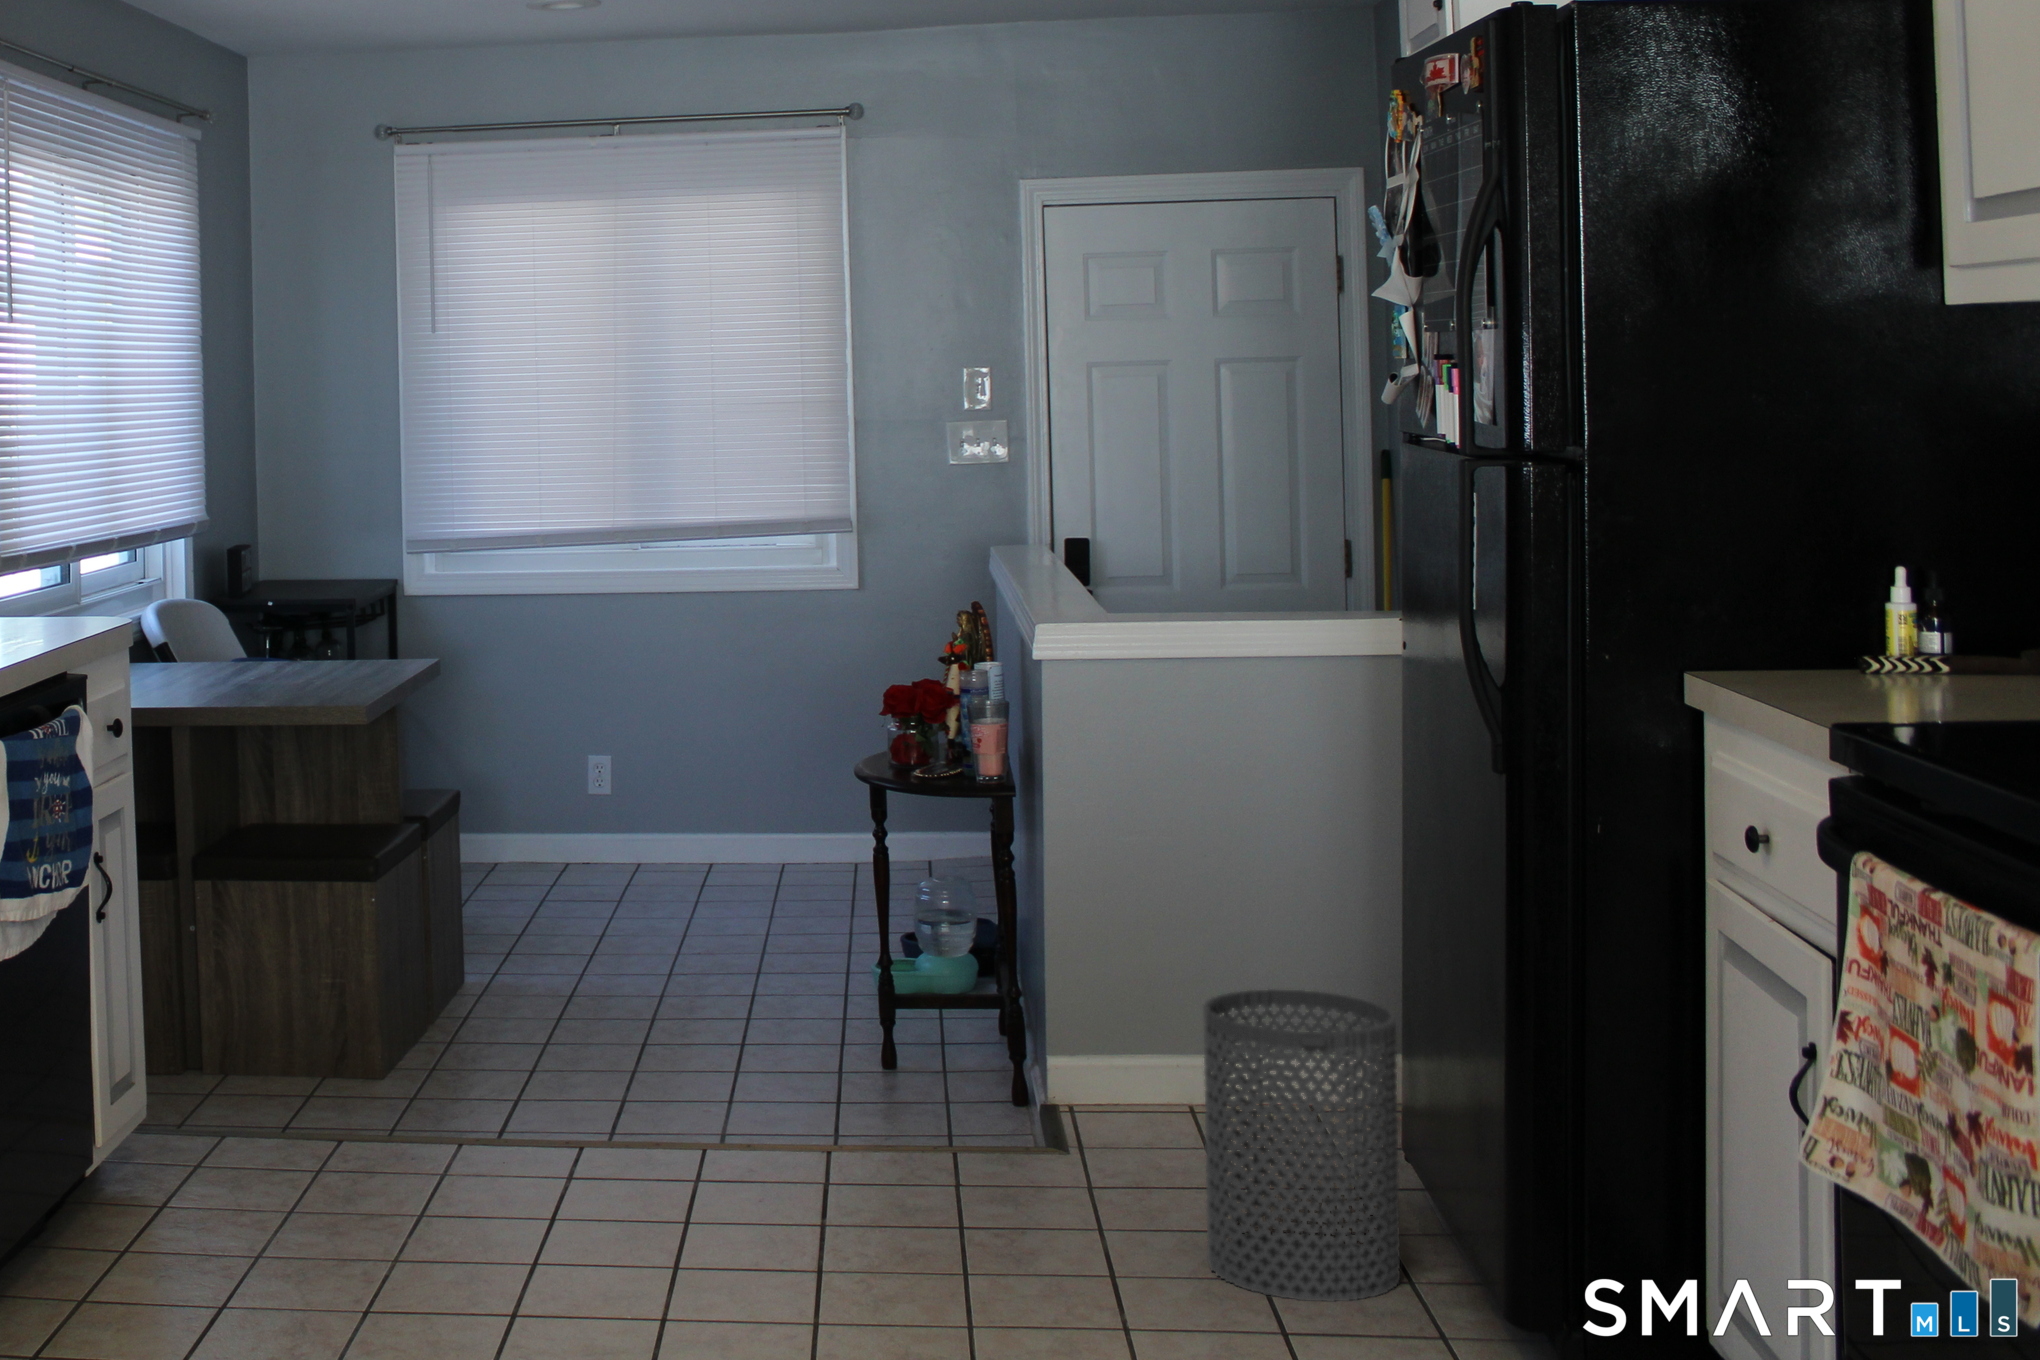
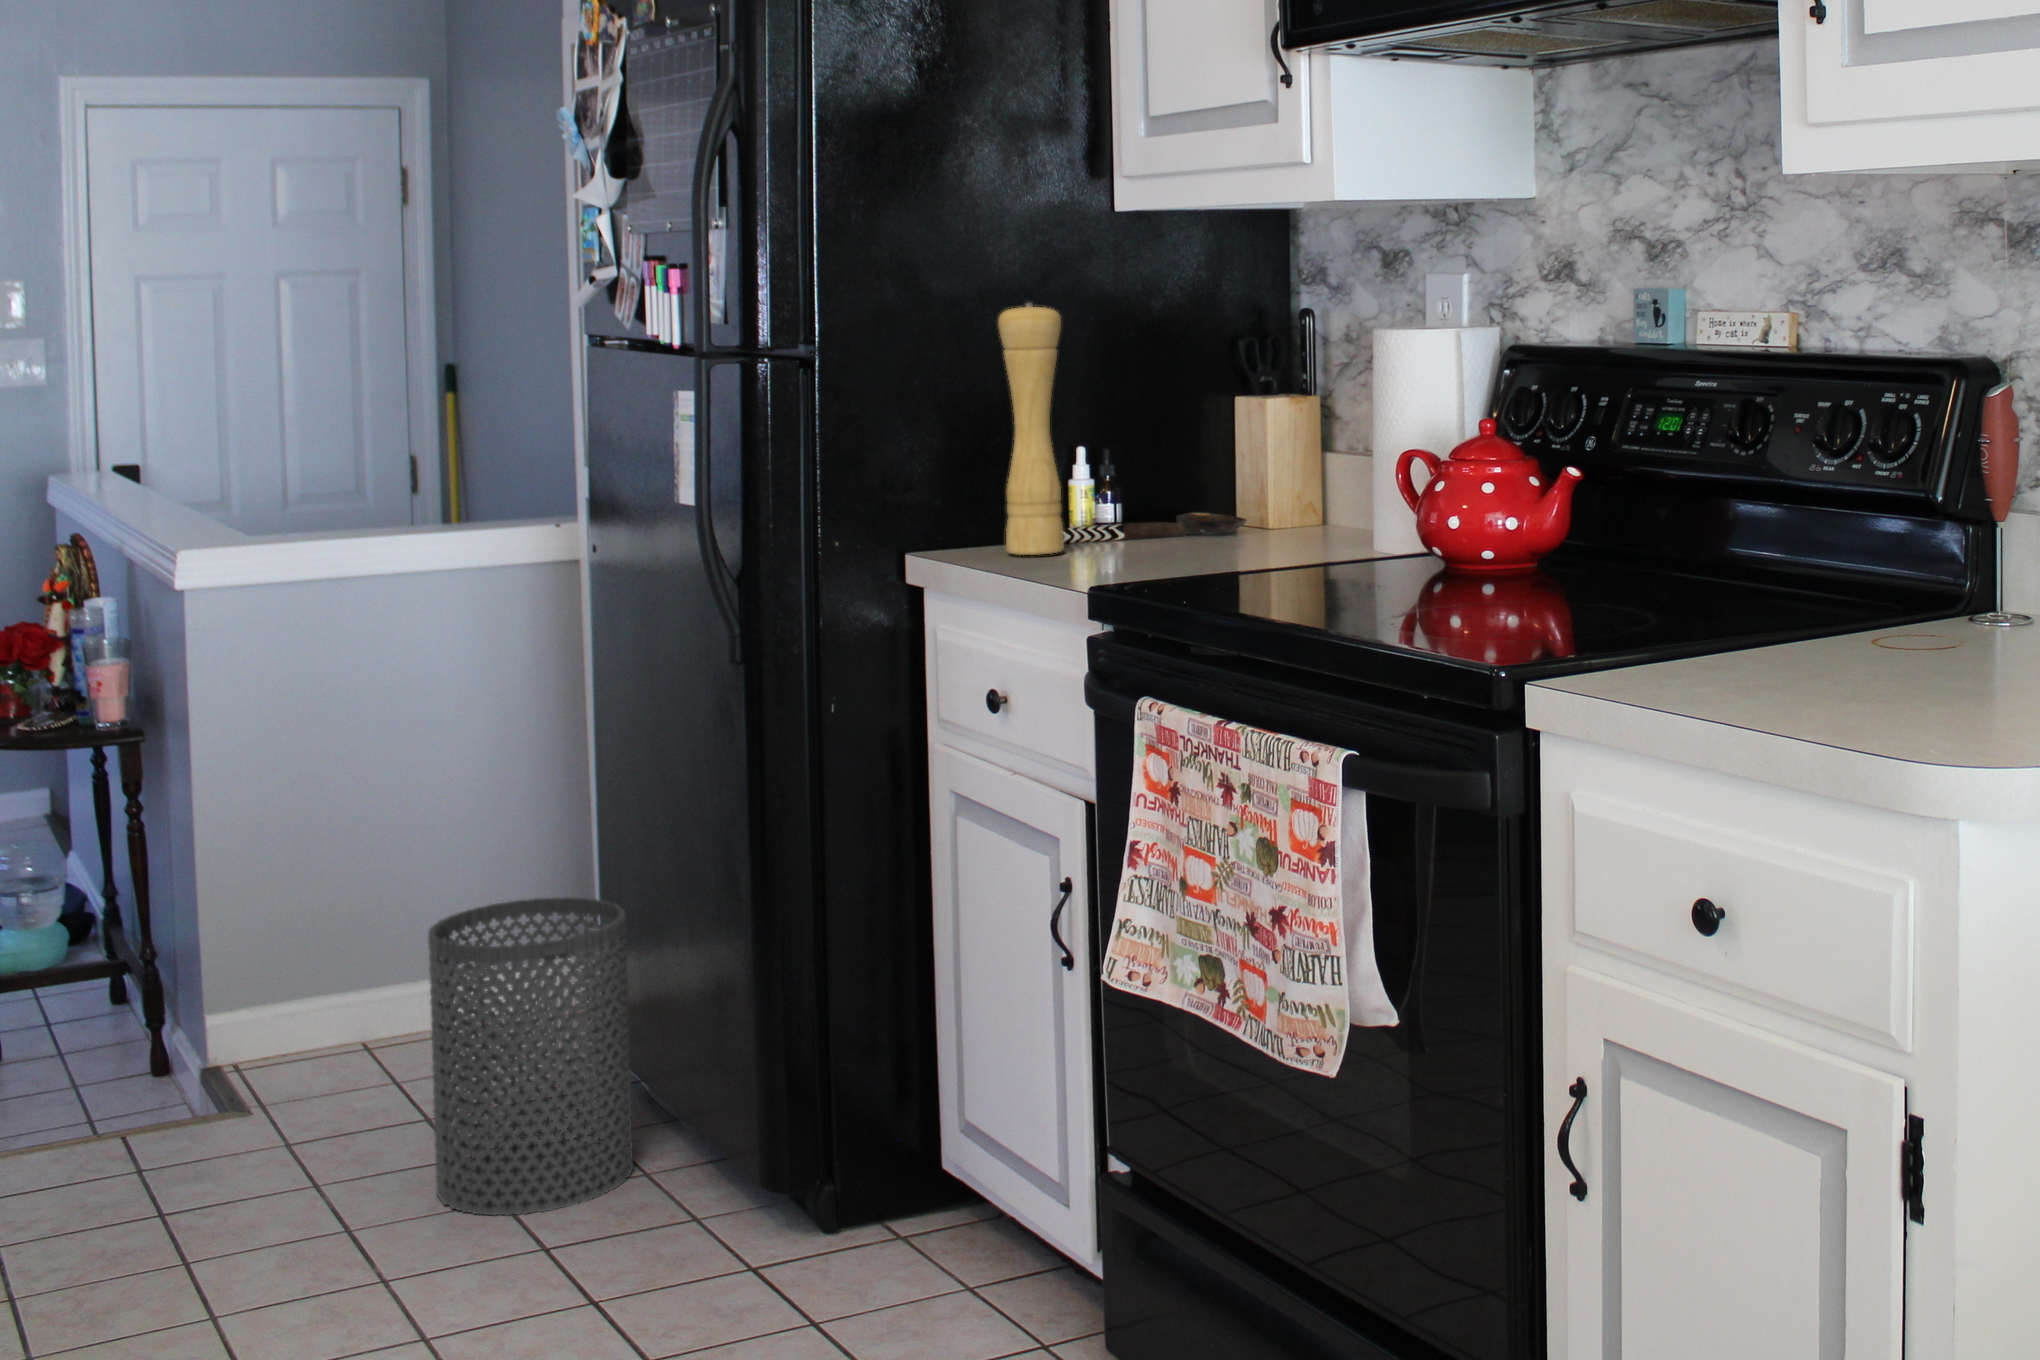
pepper mill: none [1760,411,1839,690] -> present [998,303,1064,555]

